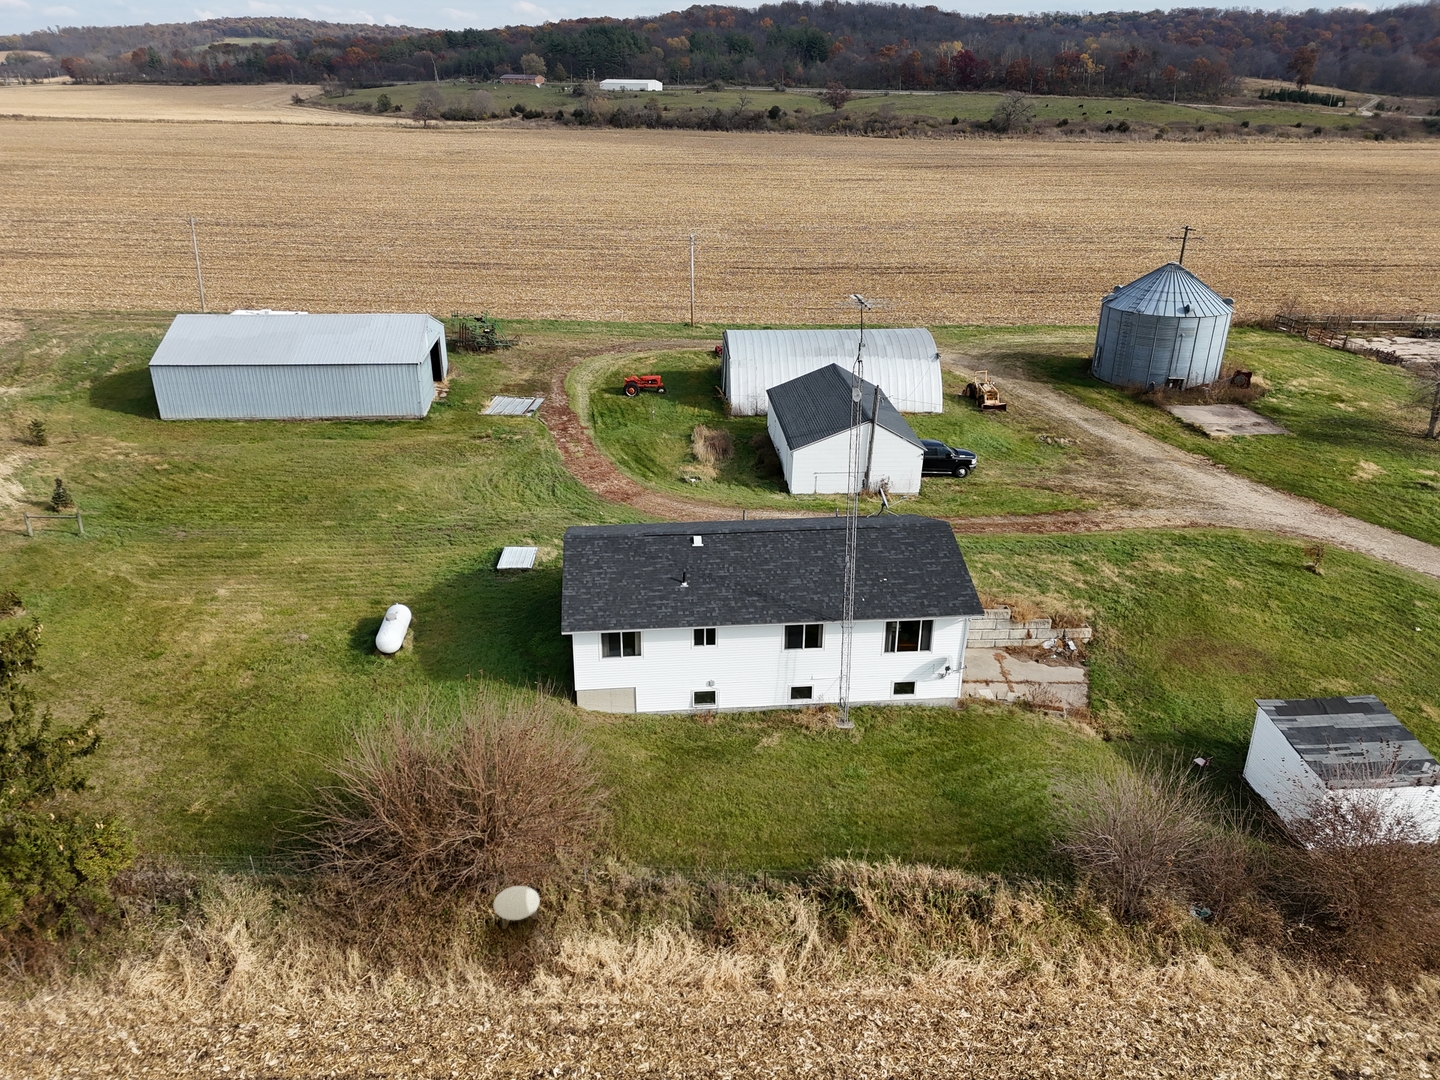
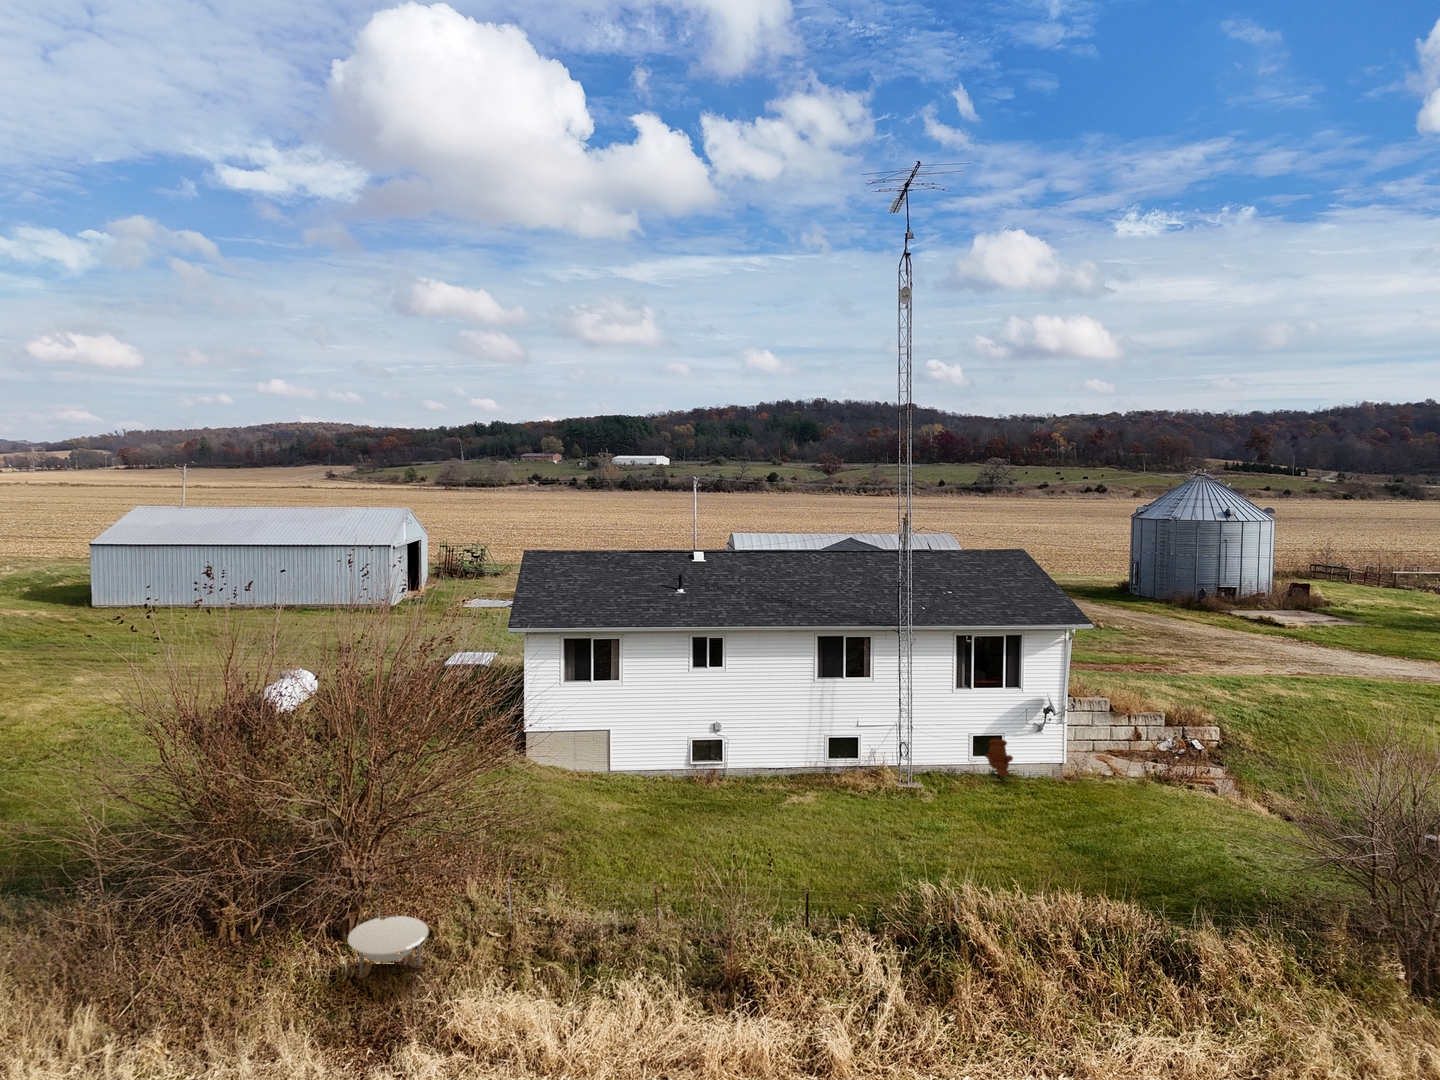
lounge chair: none [903,685,923,723] -> present [985,739,1013,782]

